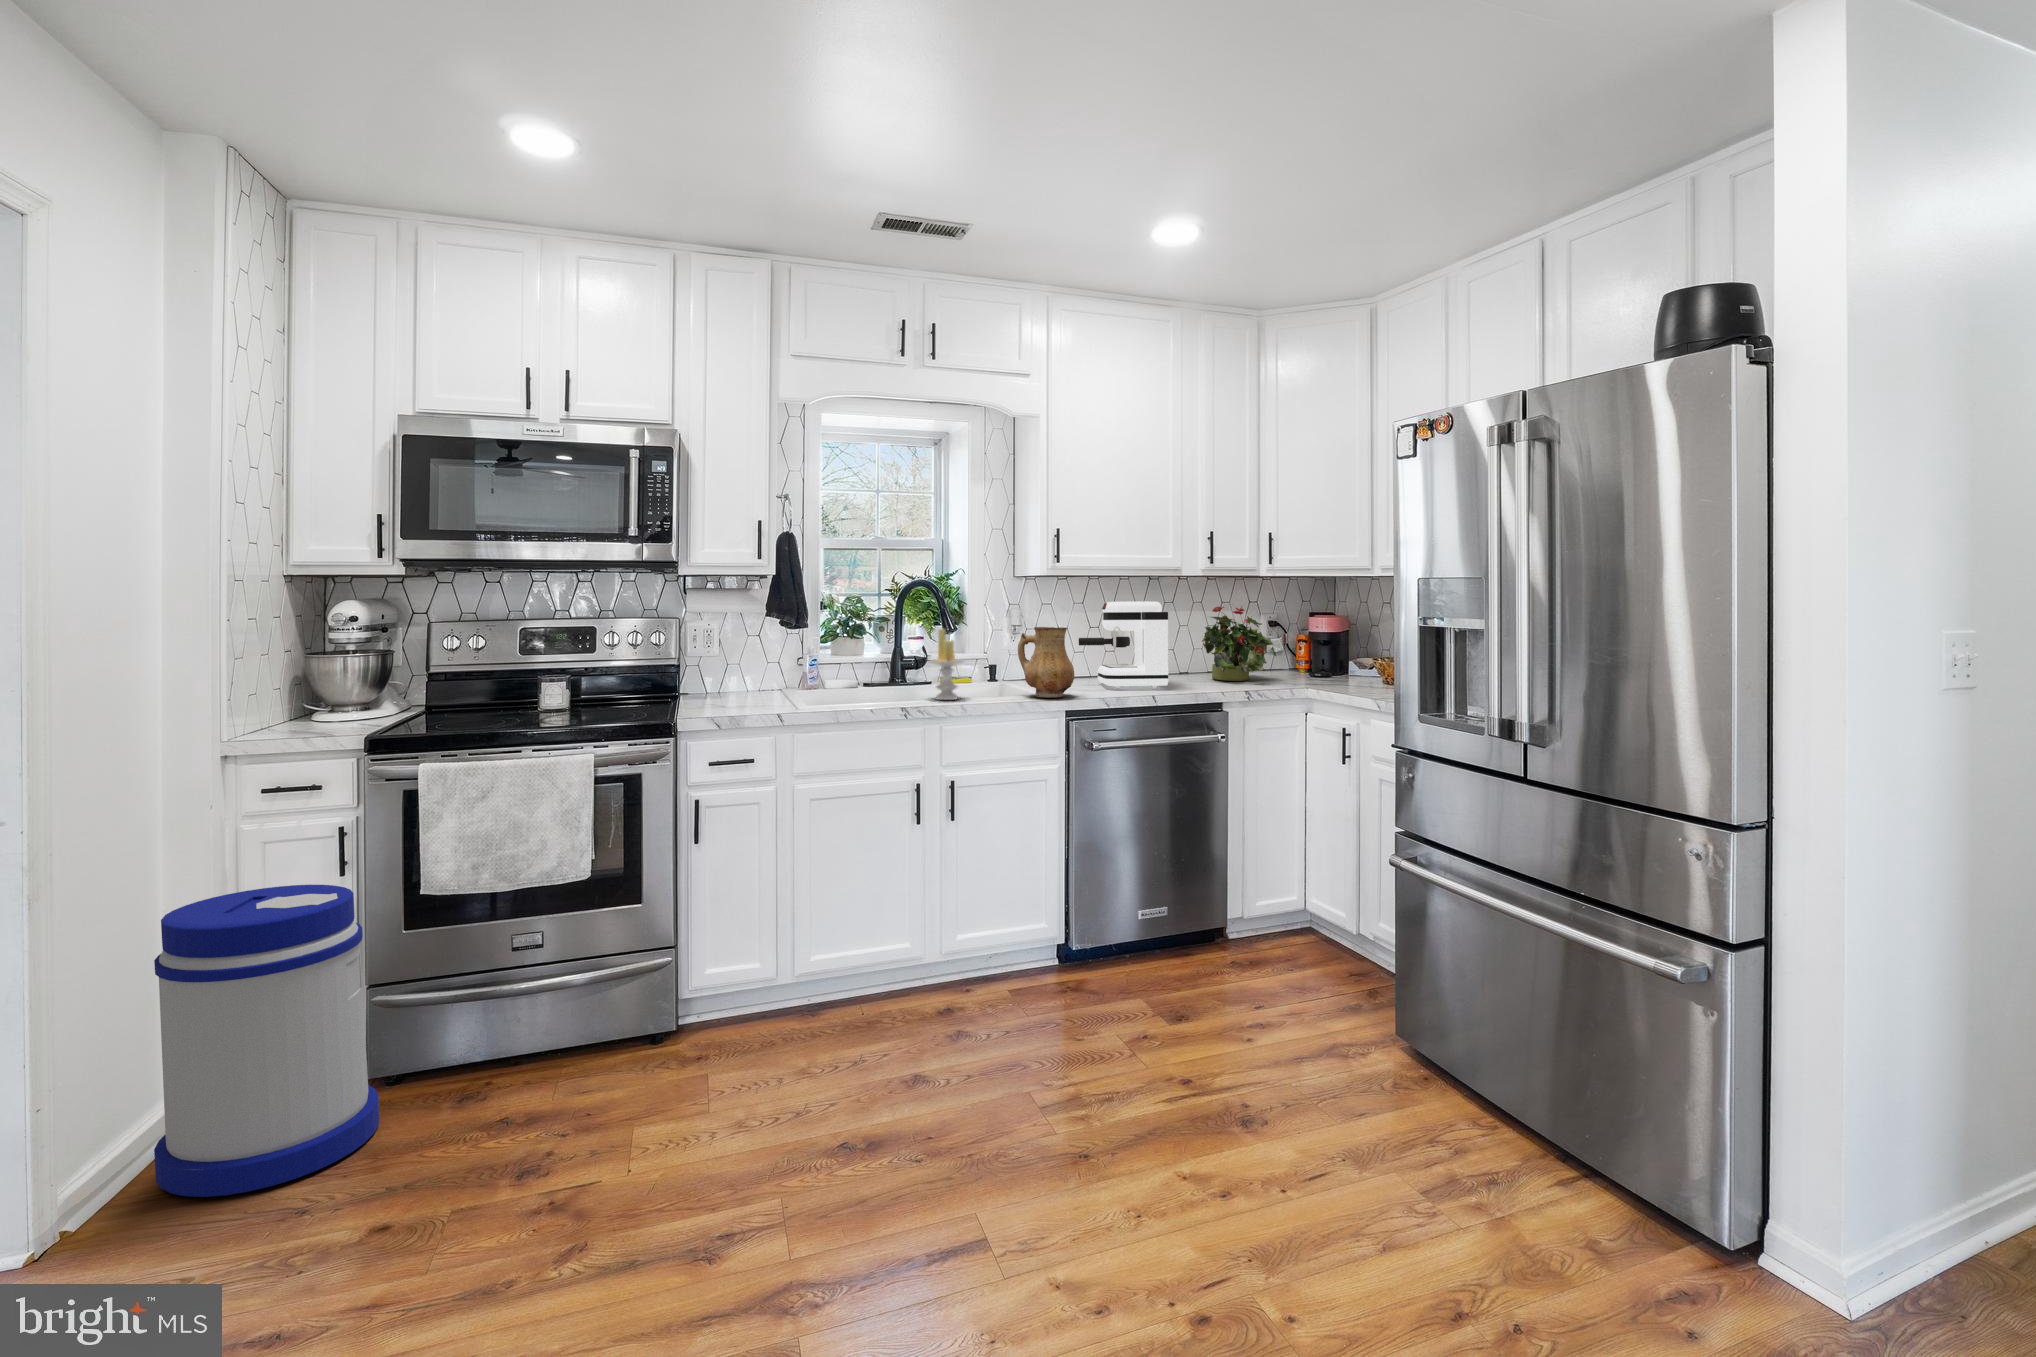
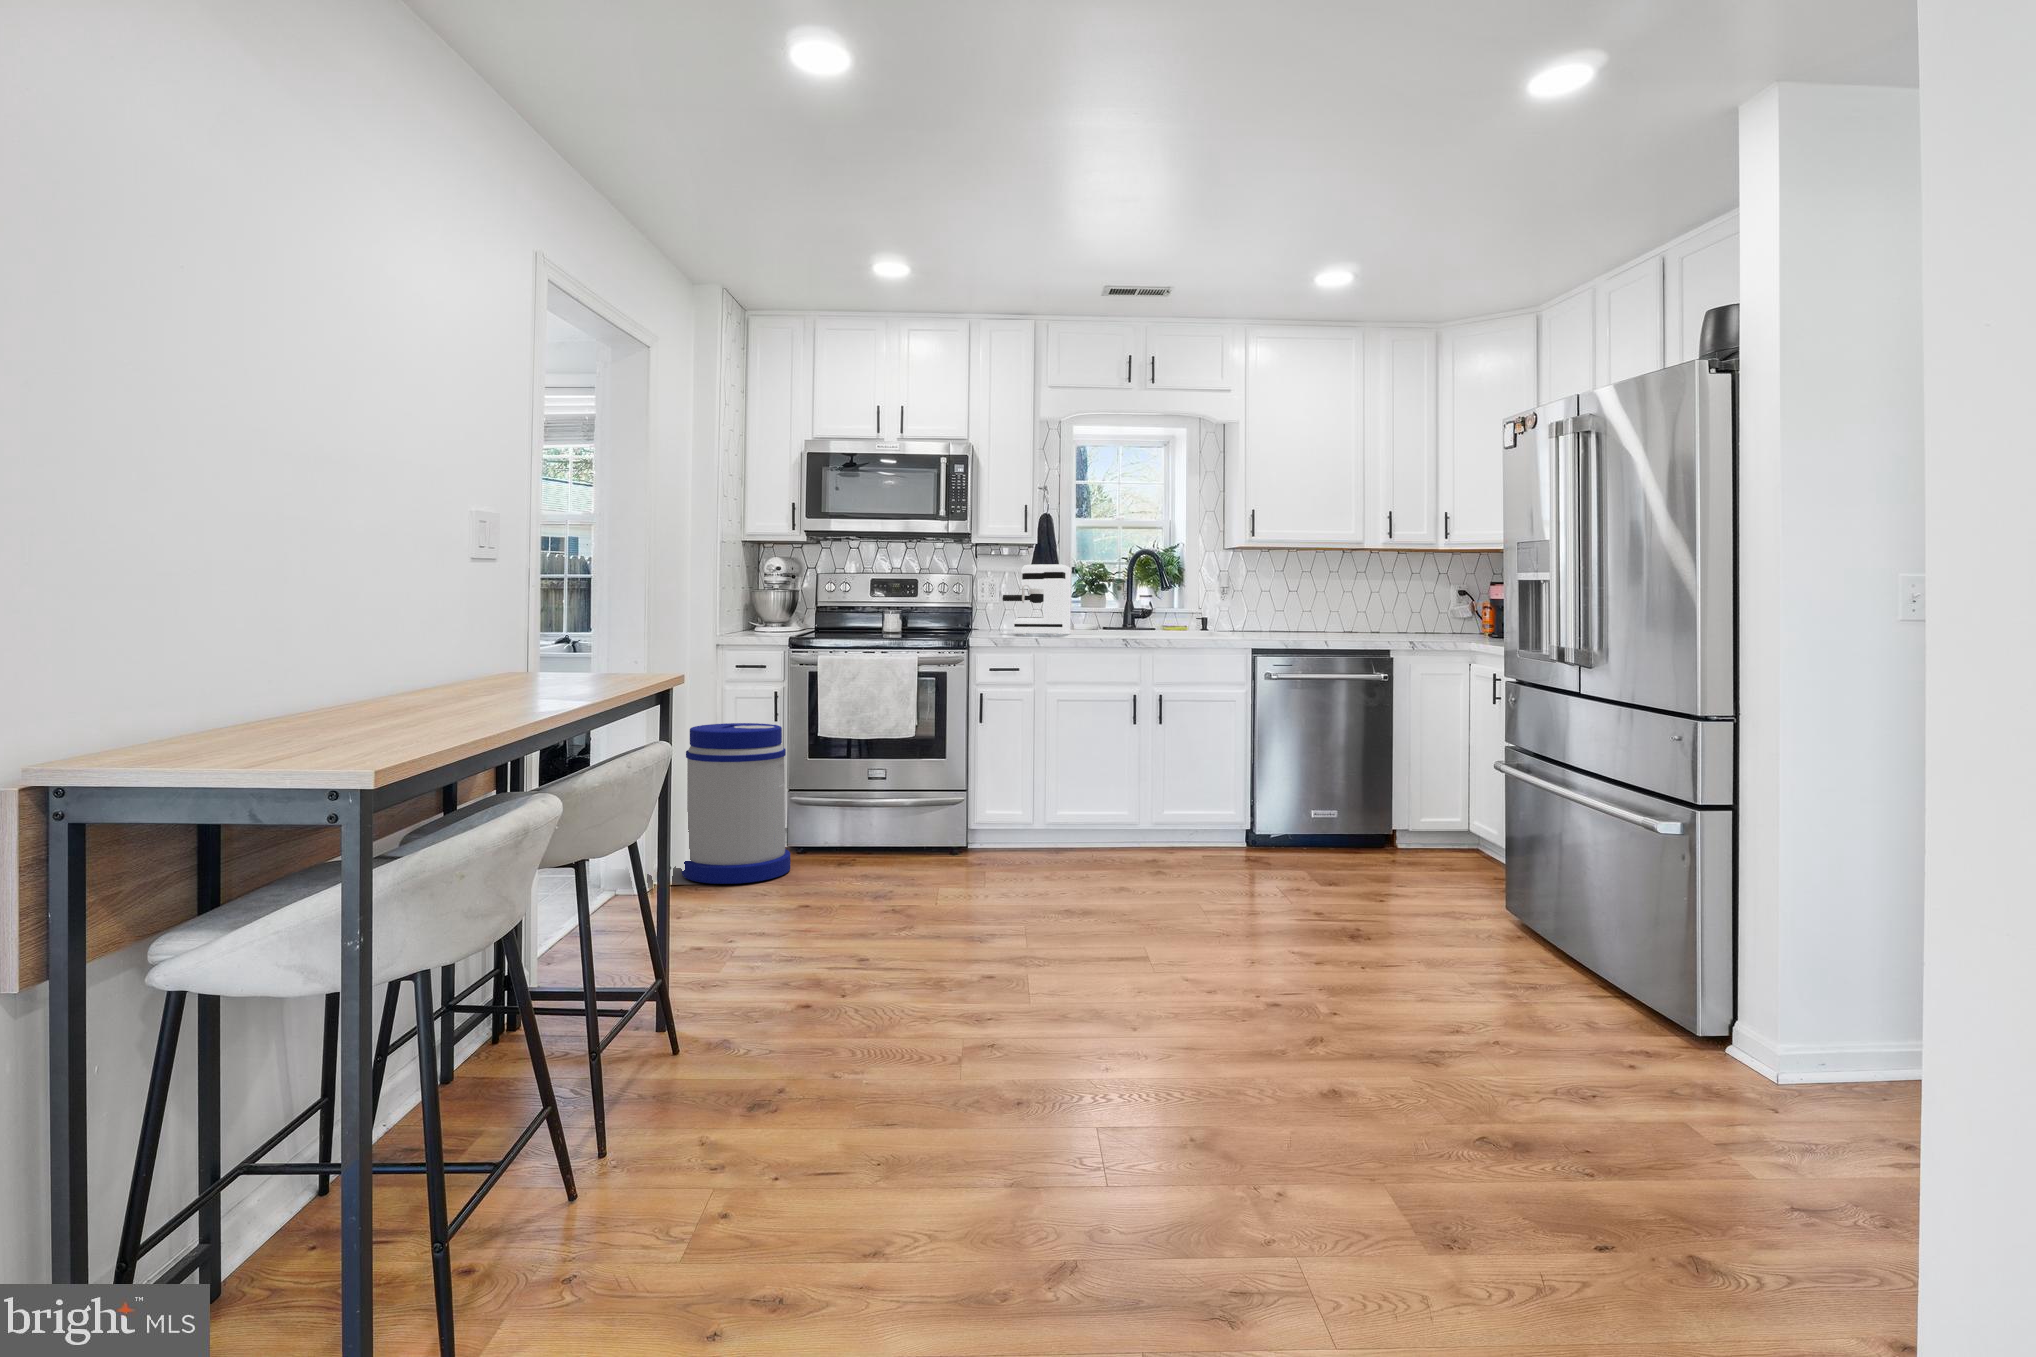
coffee maker: present [1079,602,1168,688] -> present [1003,564,1071,635]
potted plant: present [1202,606,1276,681] -> none [1381,570,1447,632]
ceramic pitcher: present [1018,627,1074,698] -> none [1216,582,1260,636]
candle: present [930,628,964,700] -> none [1147,582,1174,635]

